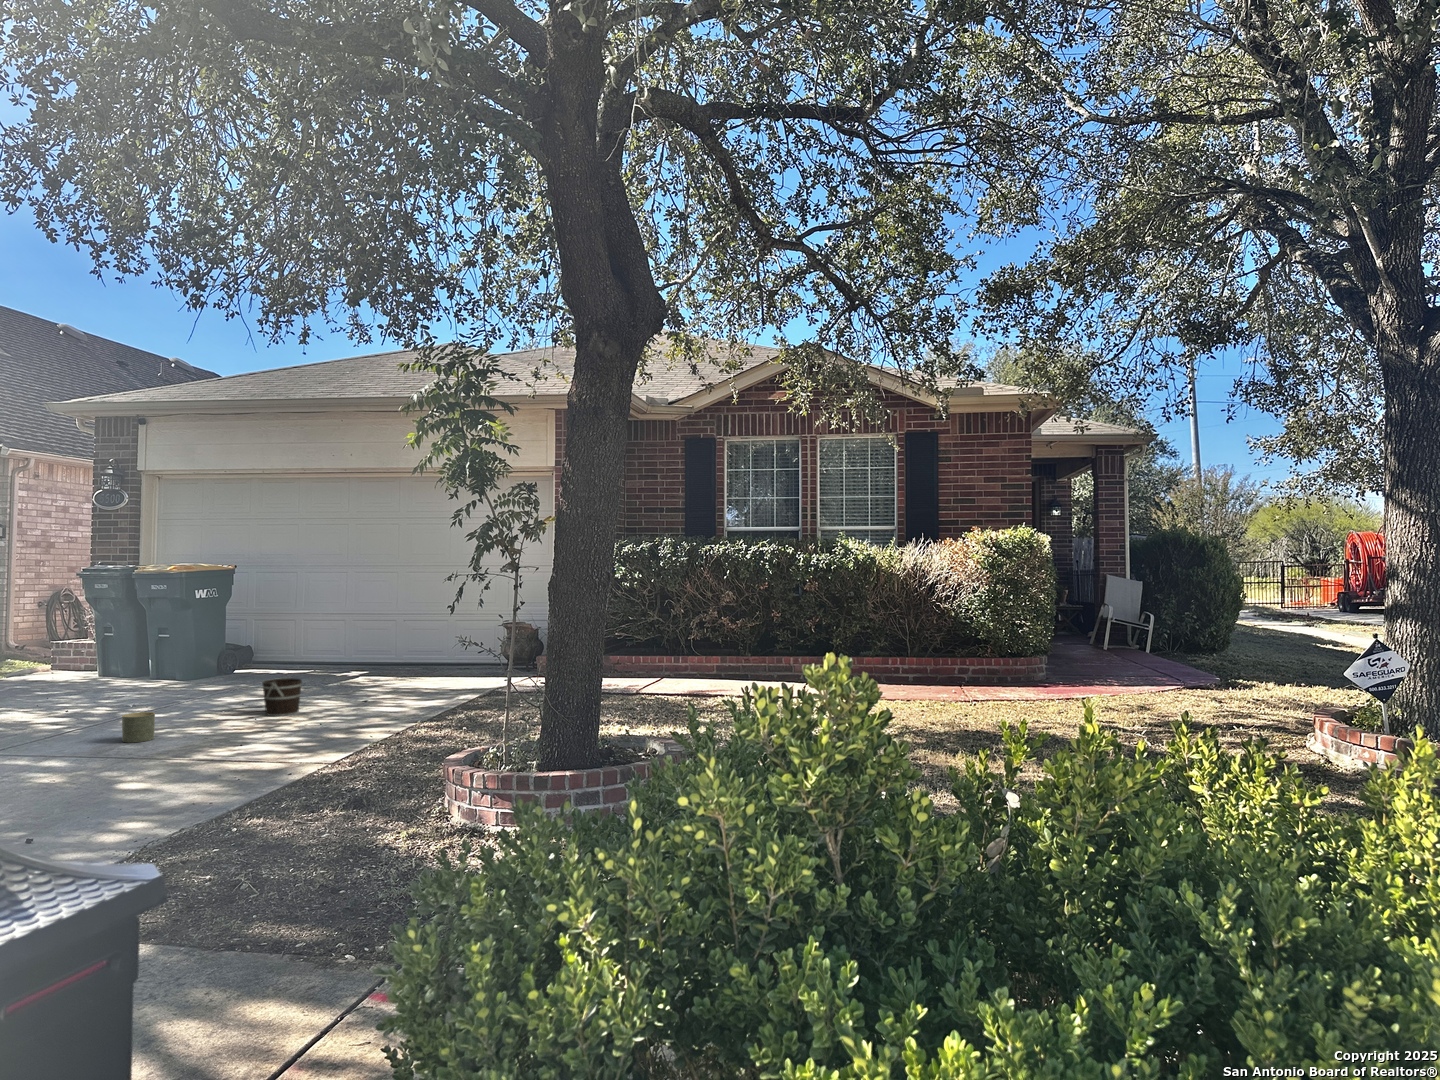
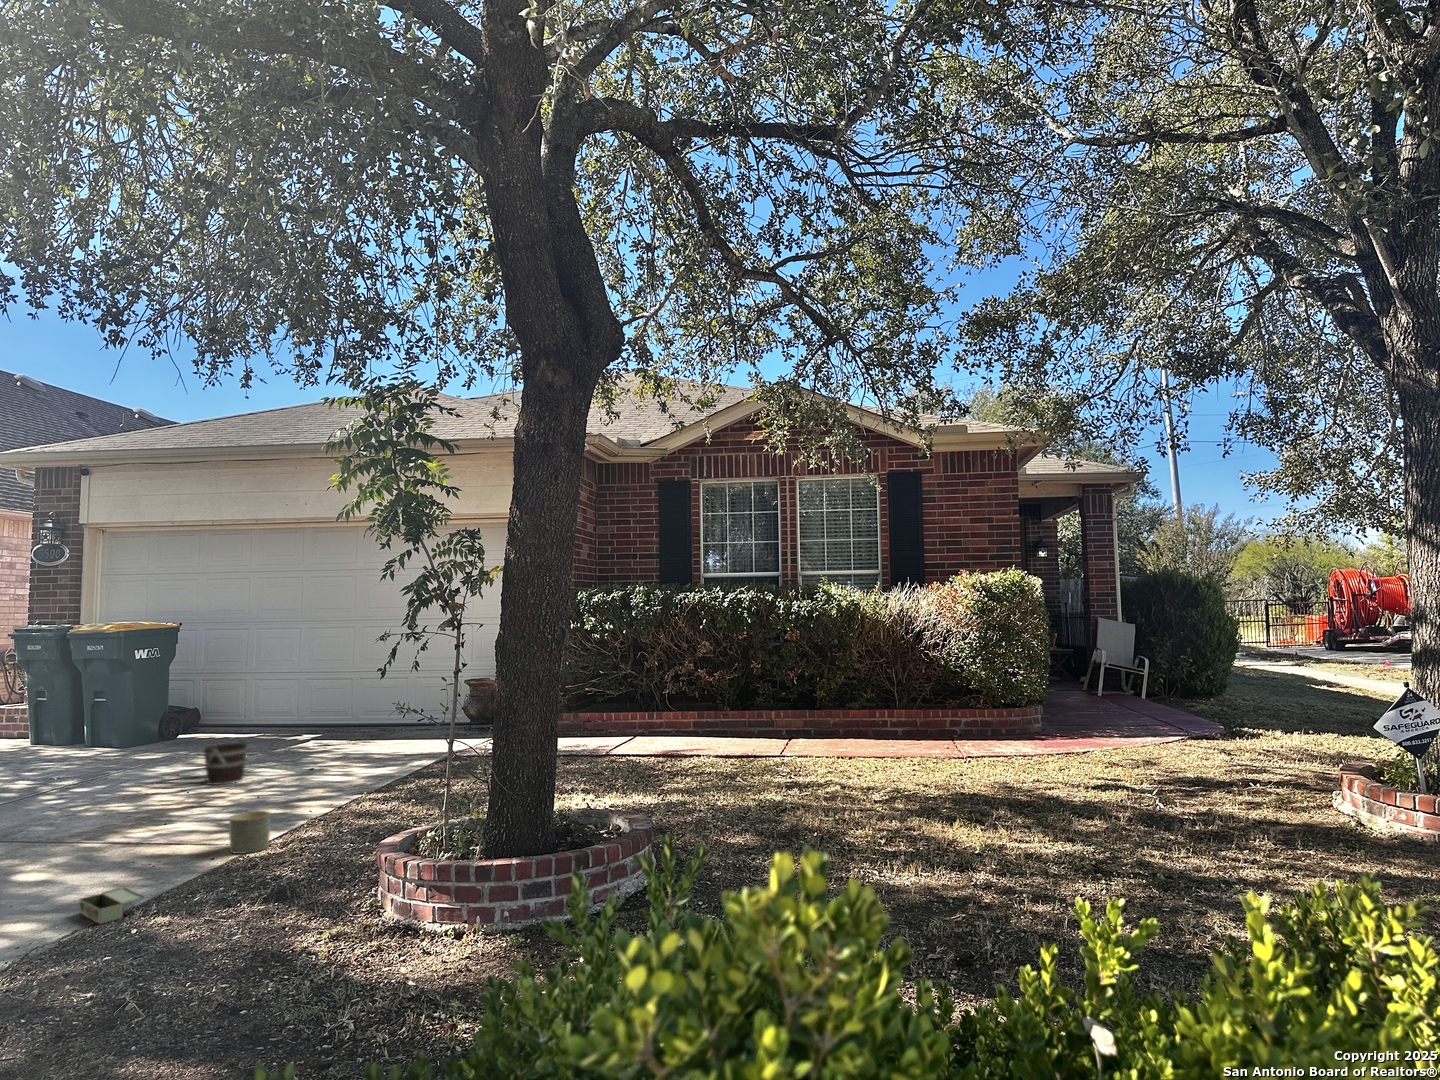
planter: present [122,712,155,743] -> present [229,811,270,854]
toolbox: none [192,793,248,821] -> present [79,888,144,924]

